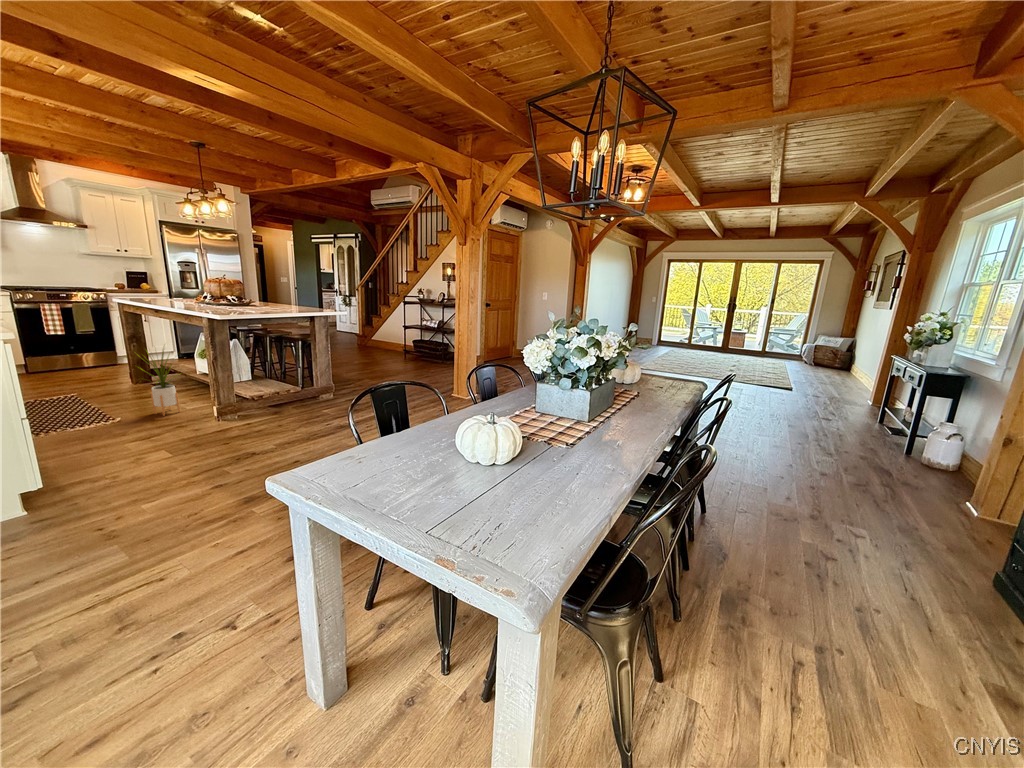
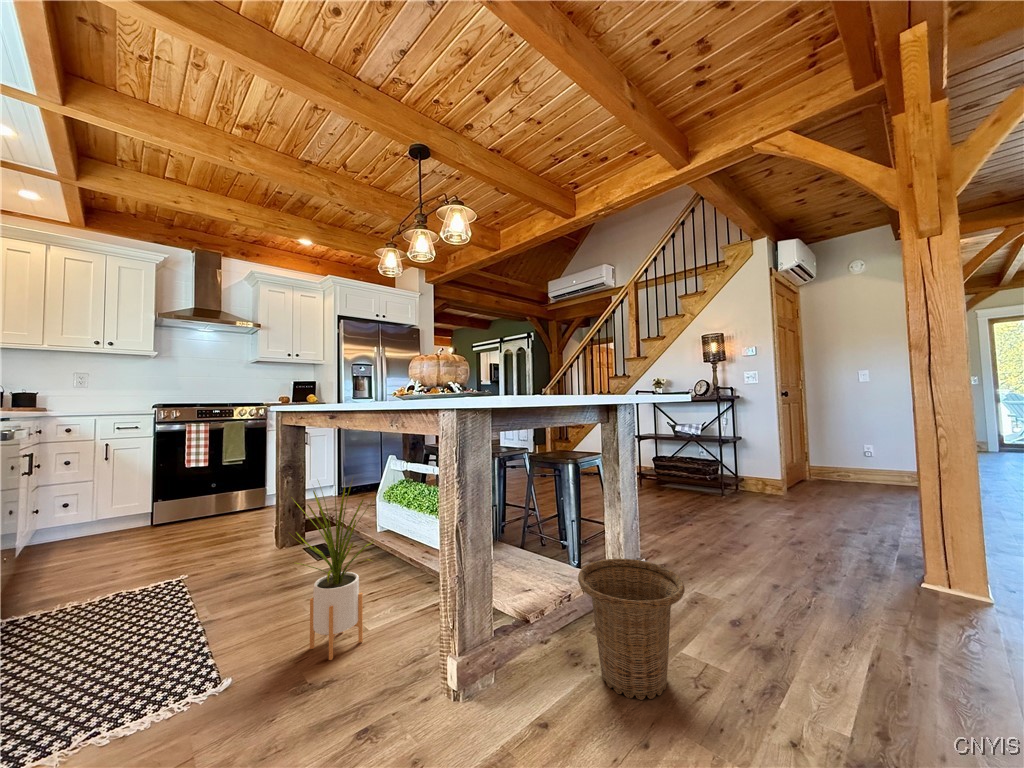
basket: none [267,379,310,421] -> present [578,559,685,700]

